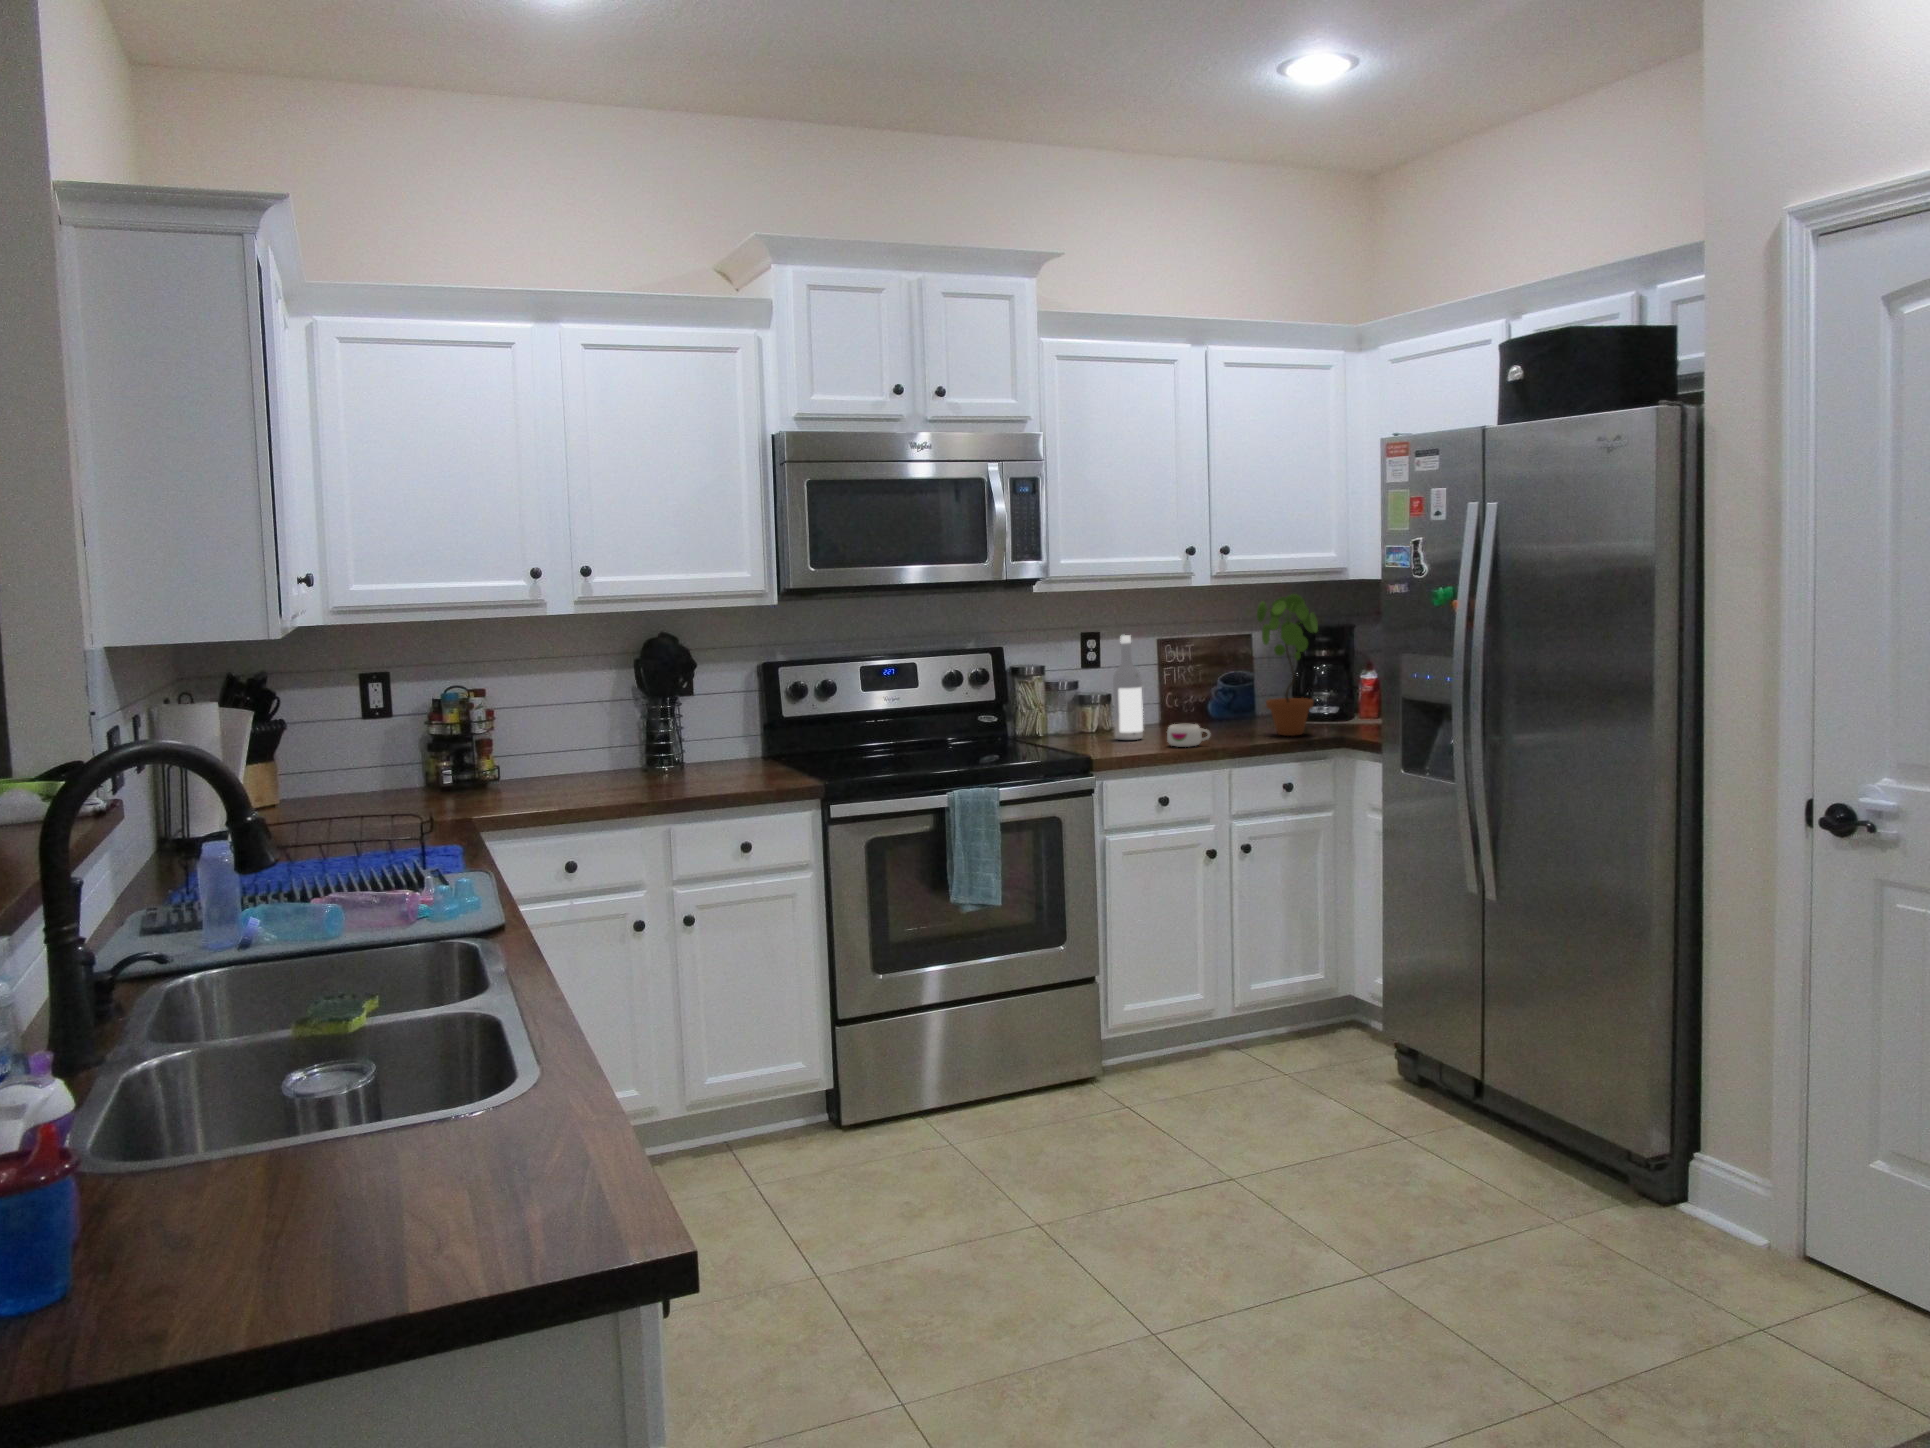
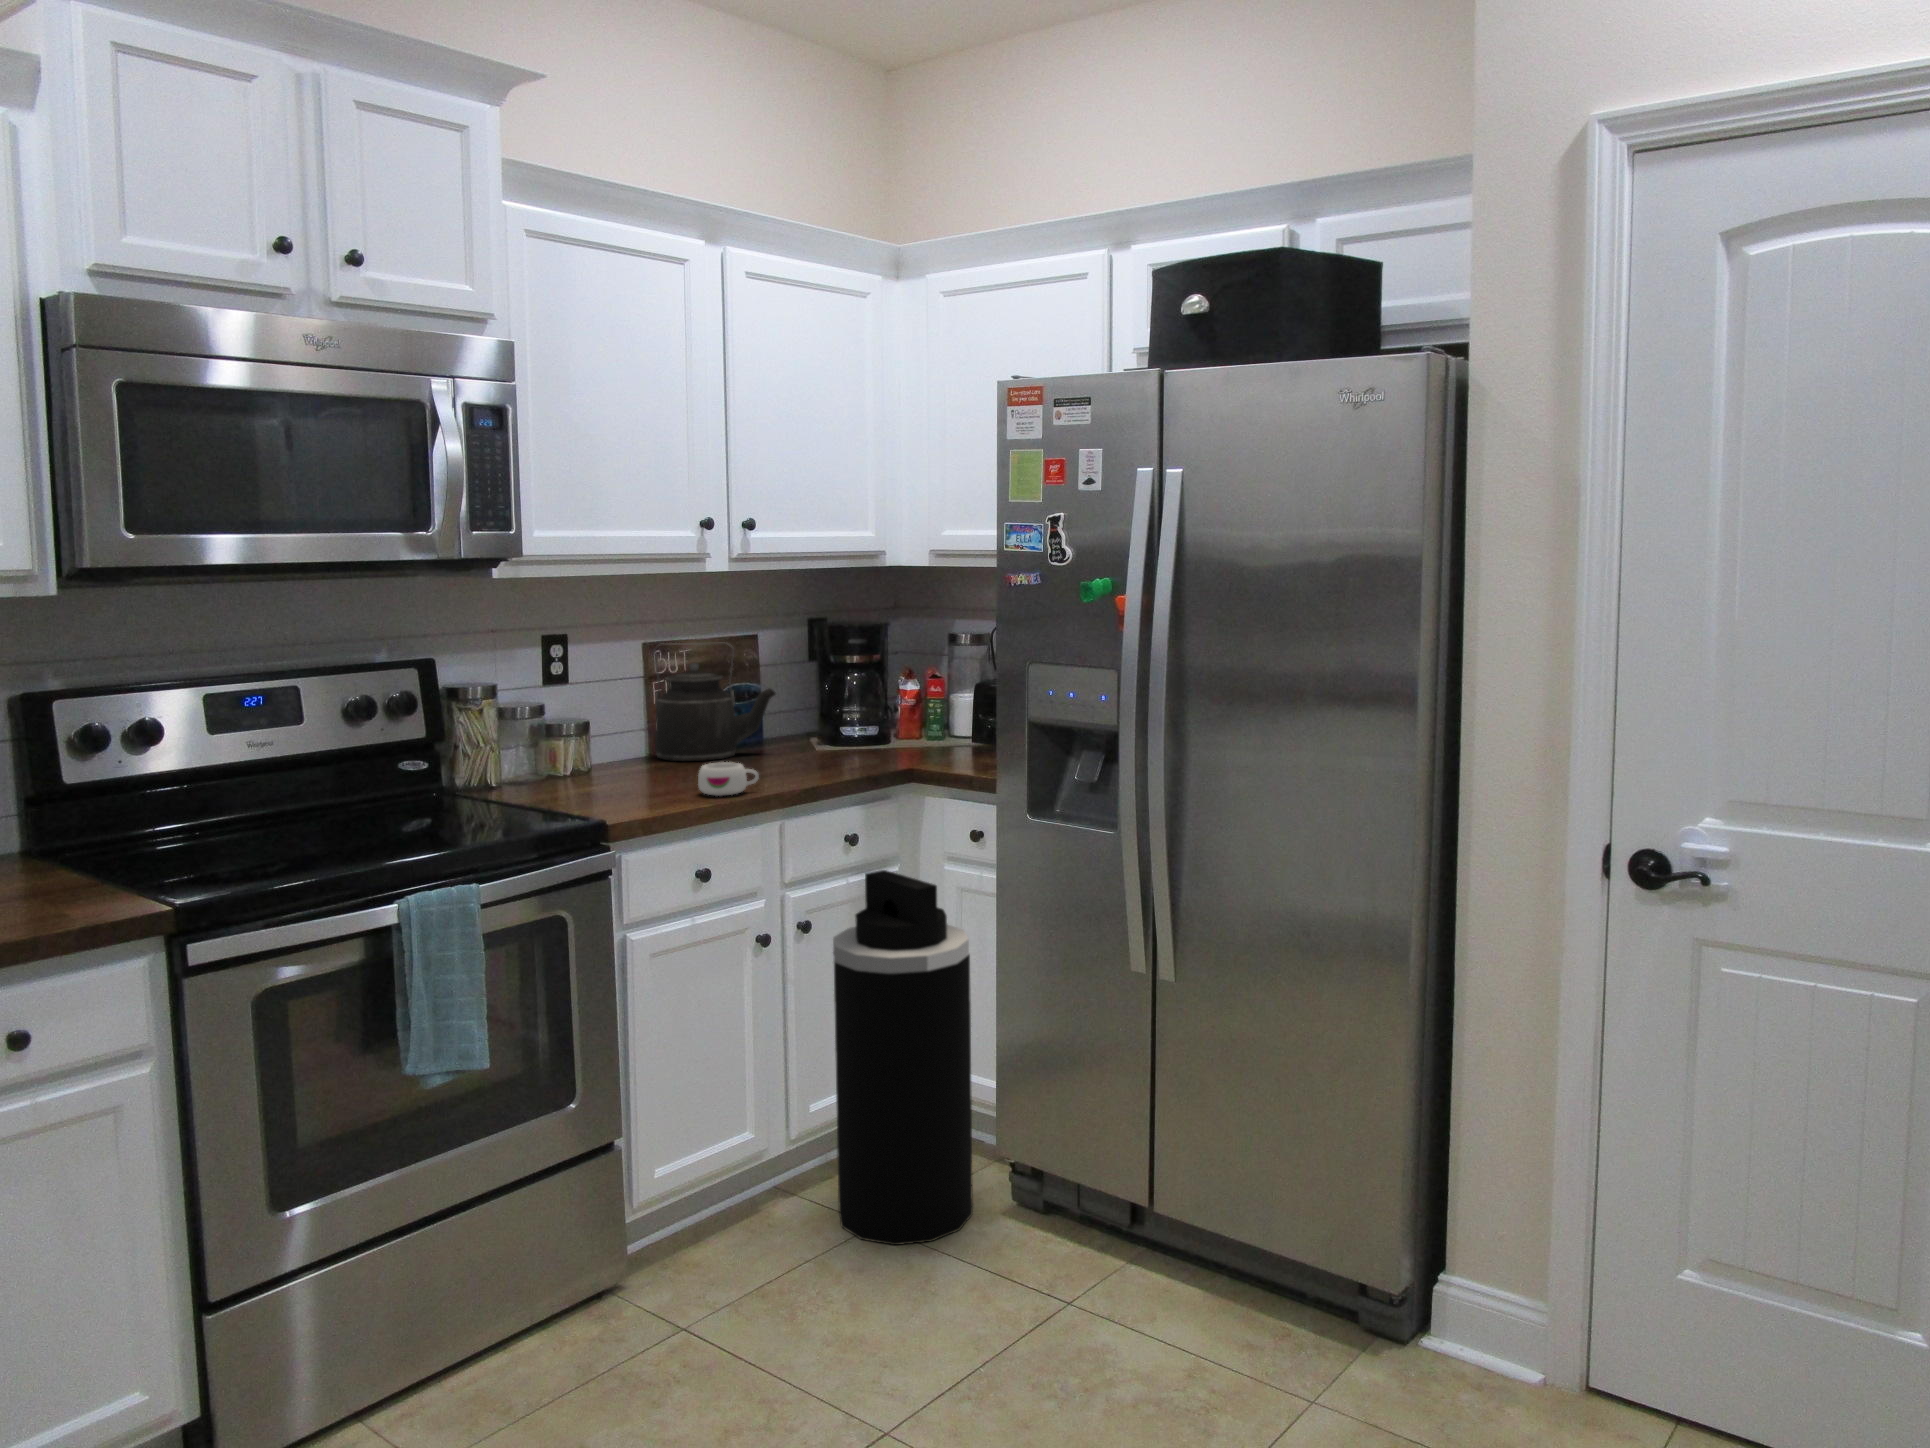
potted plant: present [1257,594,1318,736] -> none [803,585,882,770]
wine bottle: present [1113,635,1143,740] -> none [609,640,653,788]
kettle: none [1161,639,1251,727] -> present [653,643,776,761]
trash can: none [1259,810,1366,1091] -> present [833,870,973,1245]

